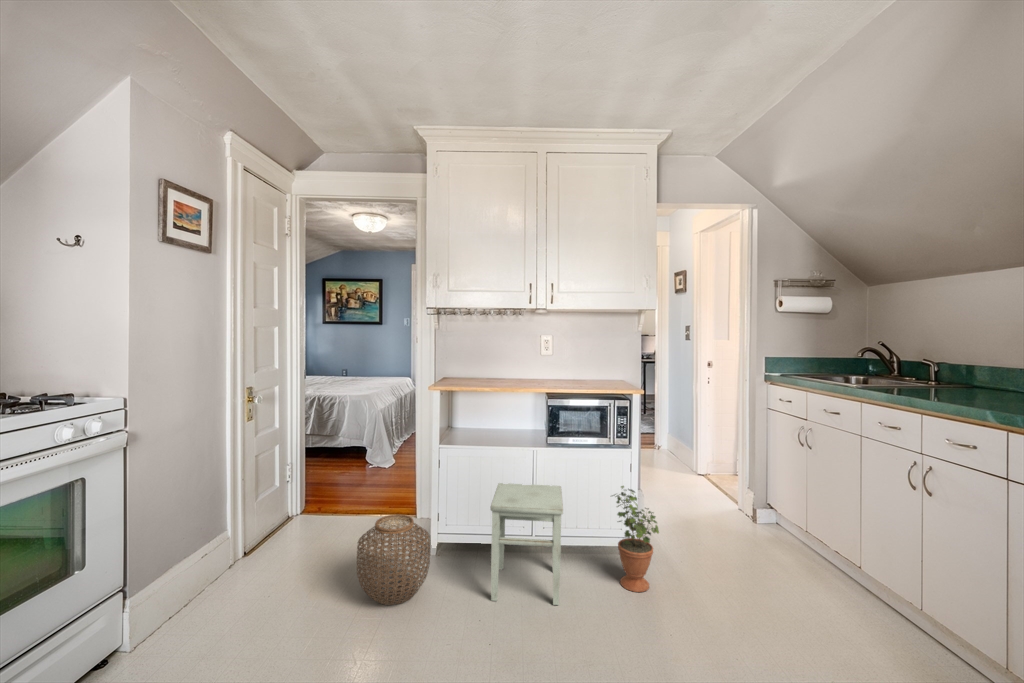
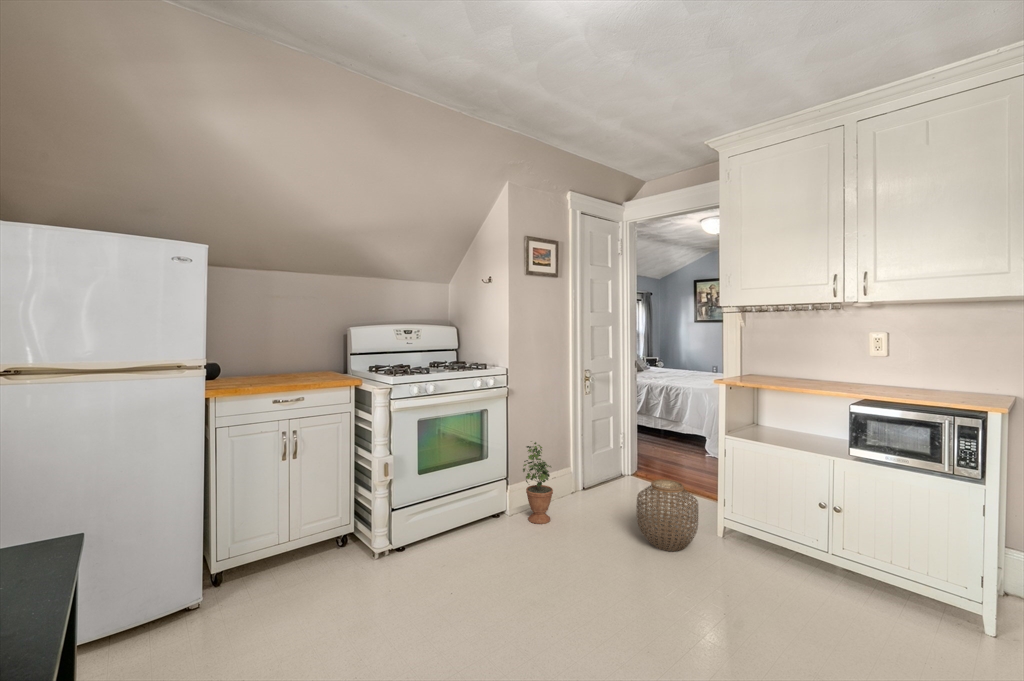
stool: present [491,483,563,605] -> none [747,477,851,608]
potted plant: present [613,486,659,592] -> present [523,442,553,524]

